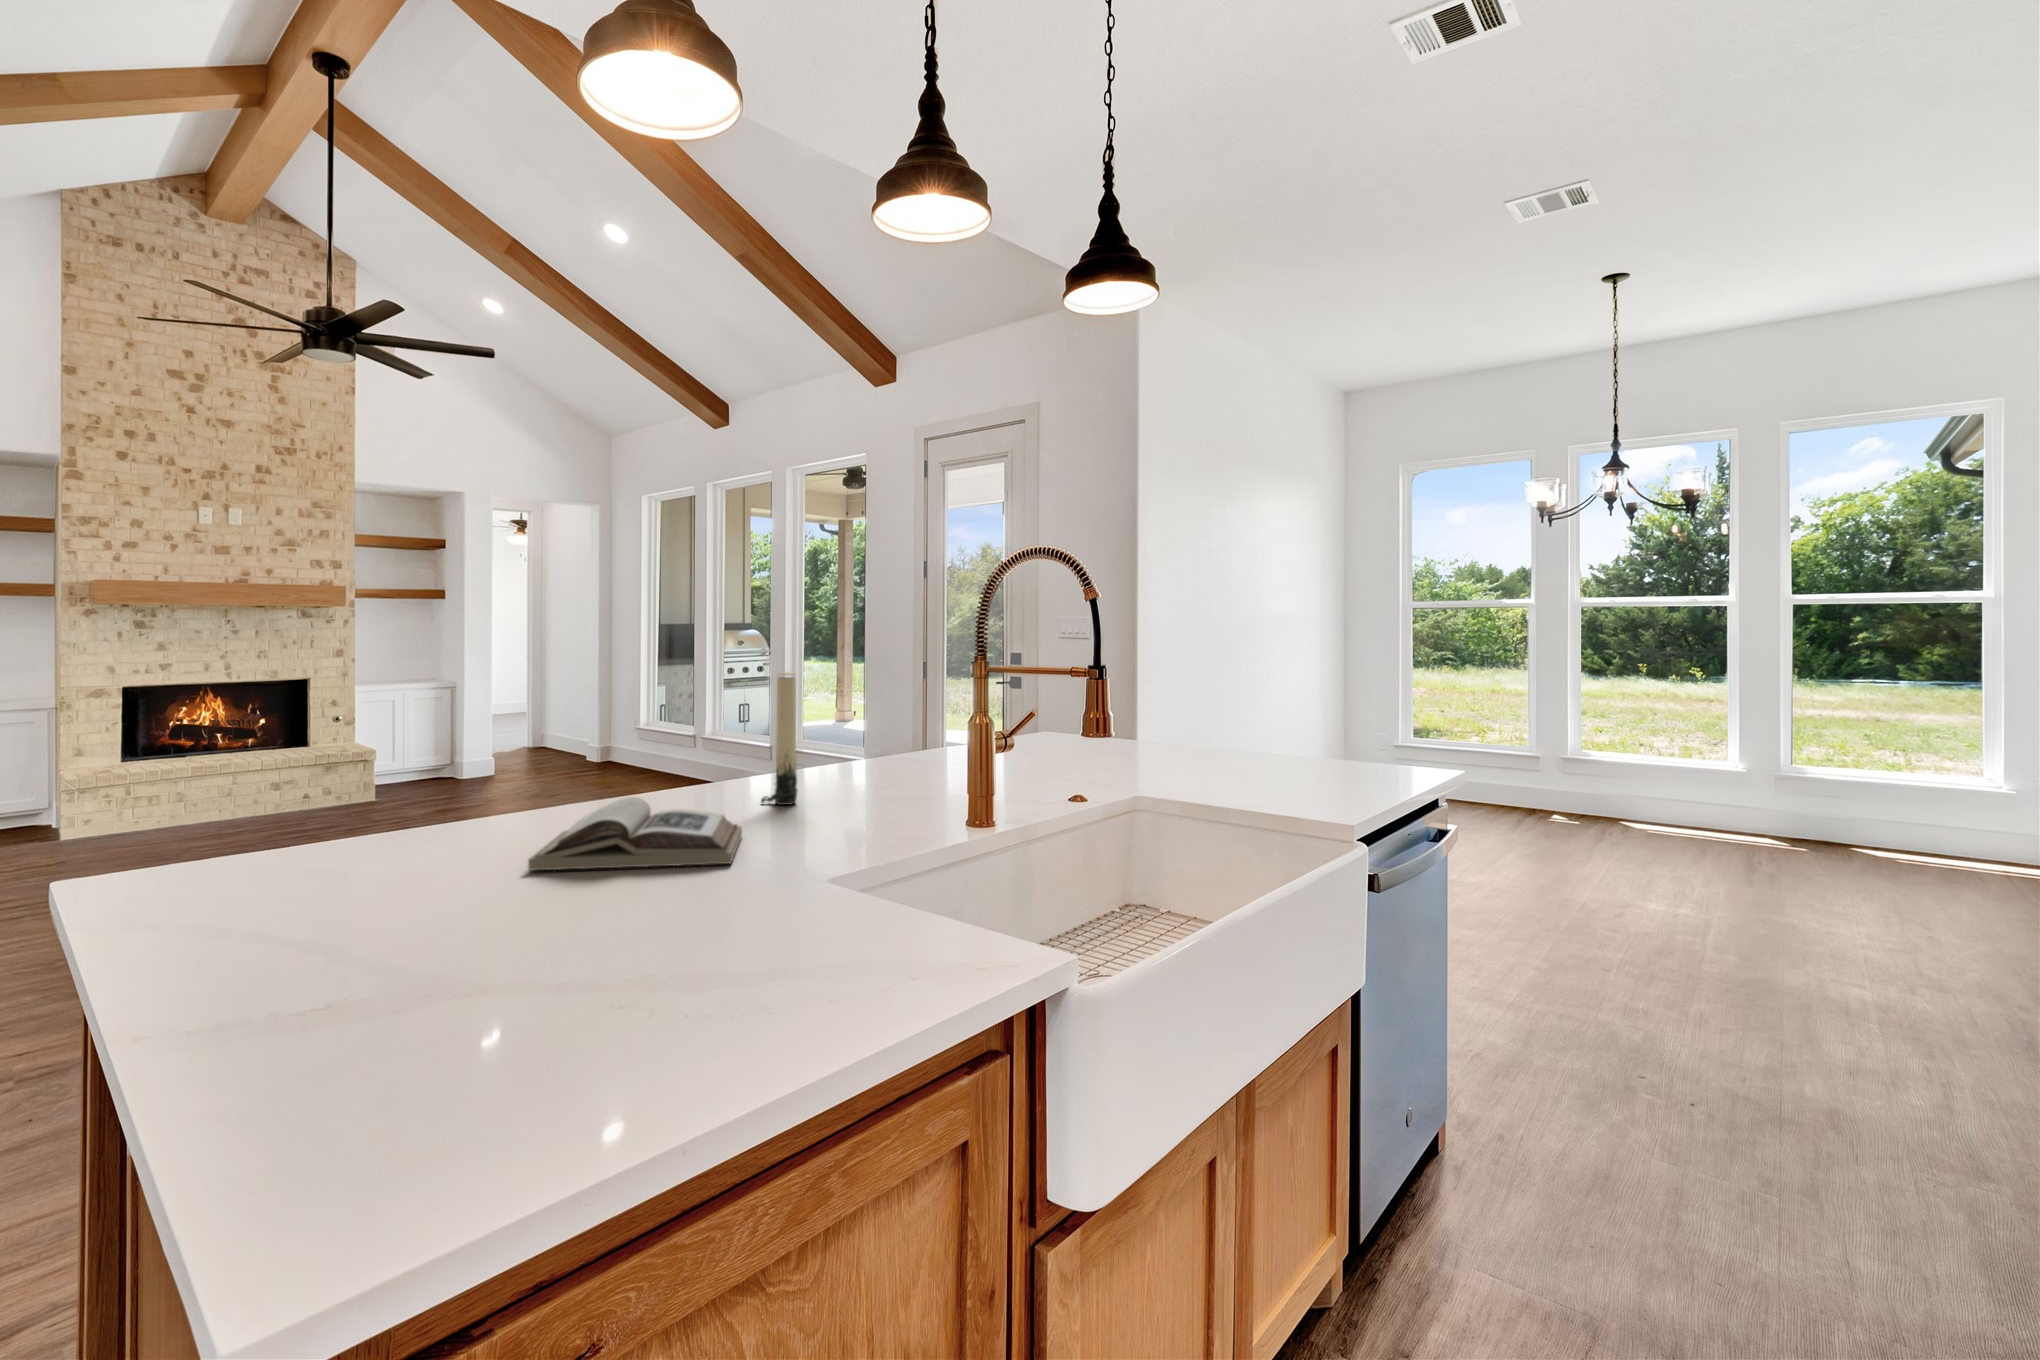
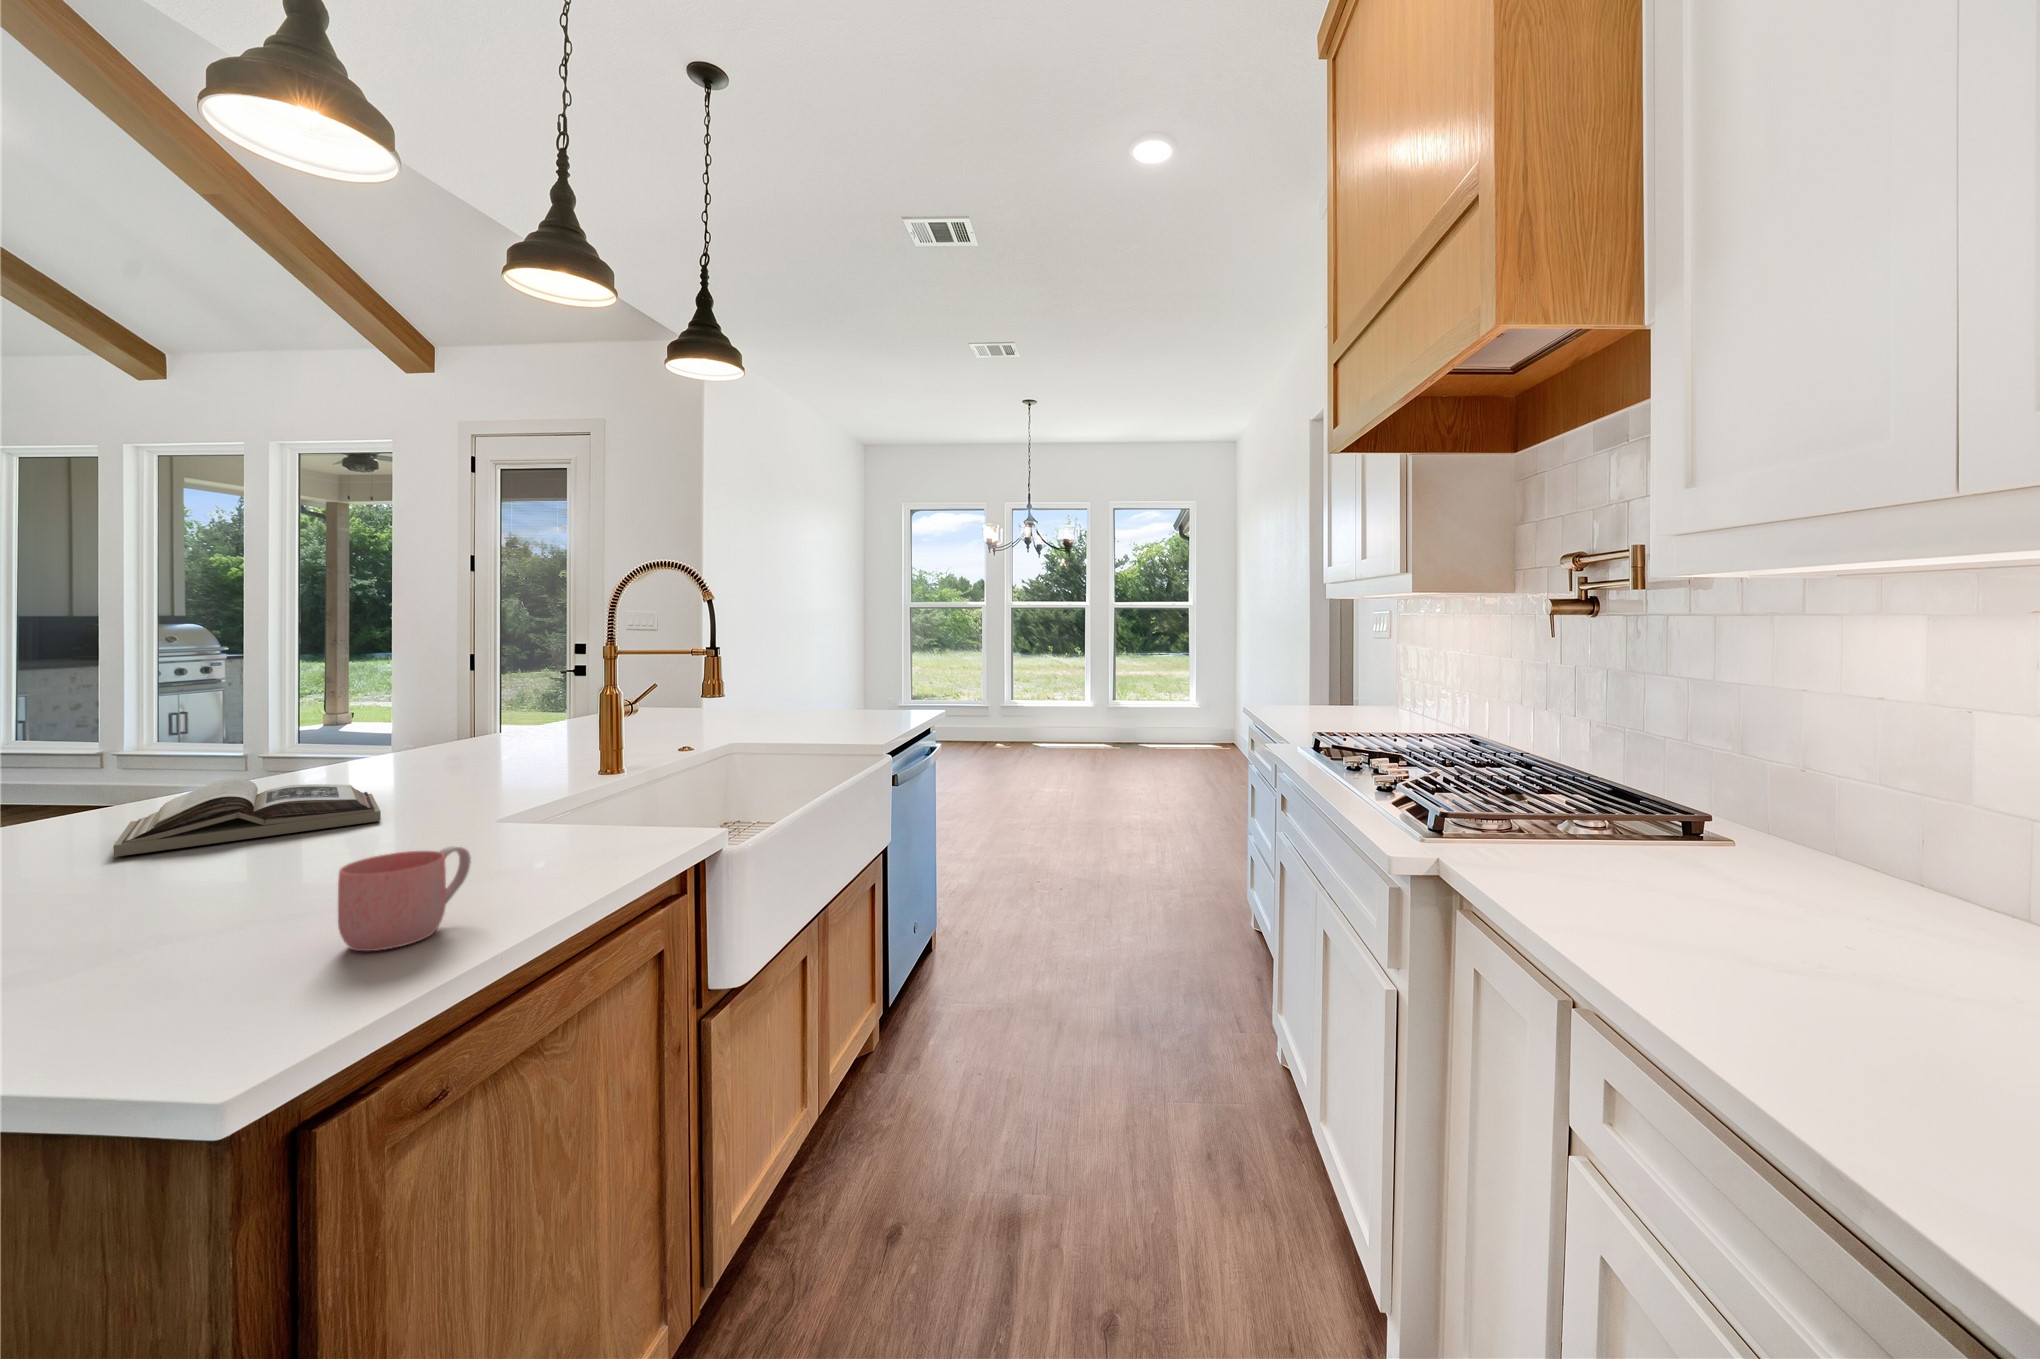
candle: present [761,672,797,805] -> none [369,657,414,778]
mug: none [558,947,711,1089] -> present [338,846,471,951]

